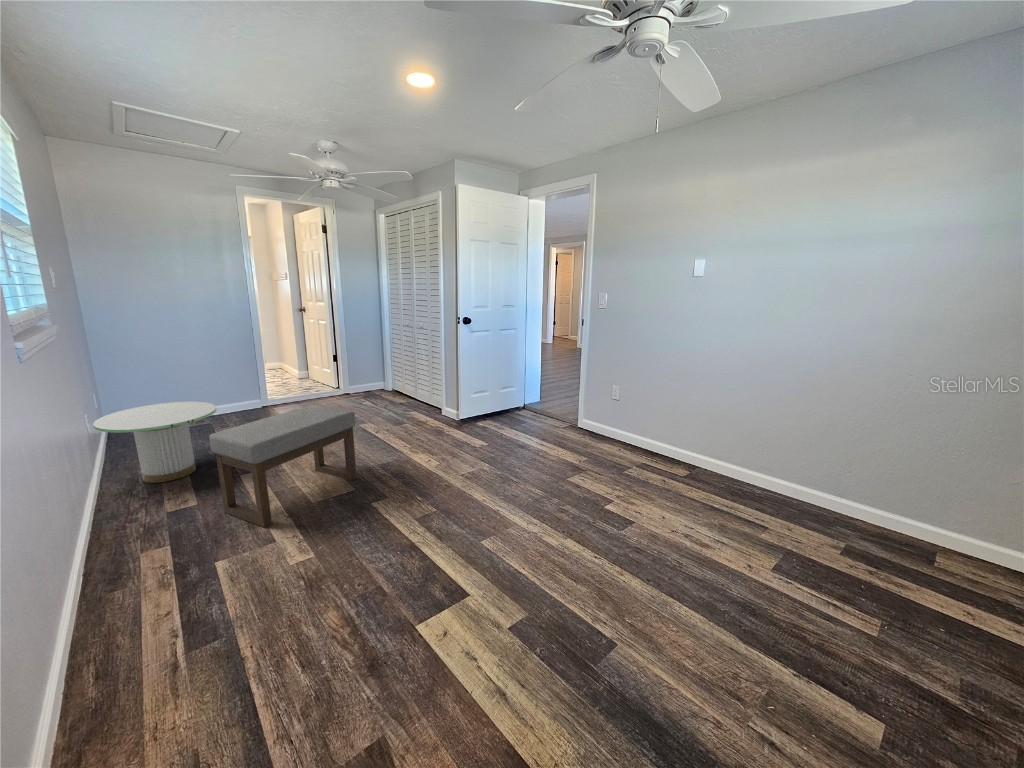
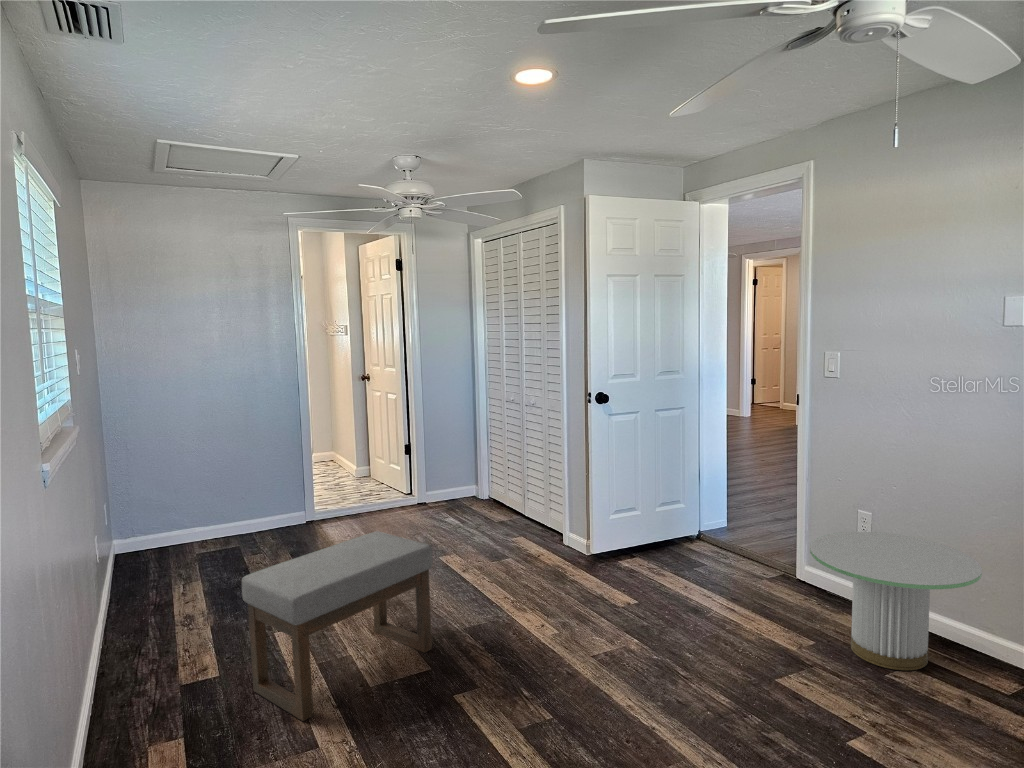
side table: present [93,402,216,483] -> present [810,532,982,670]

